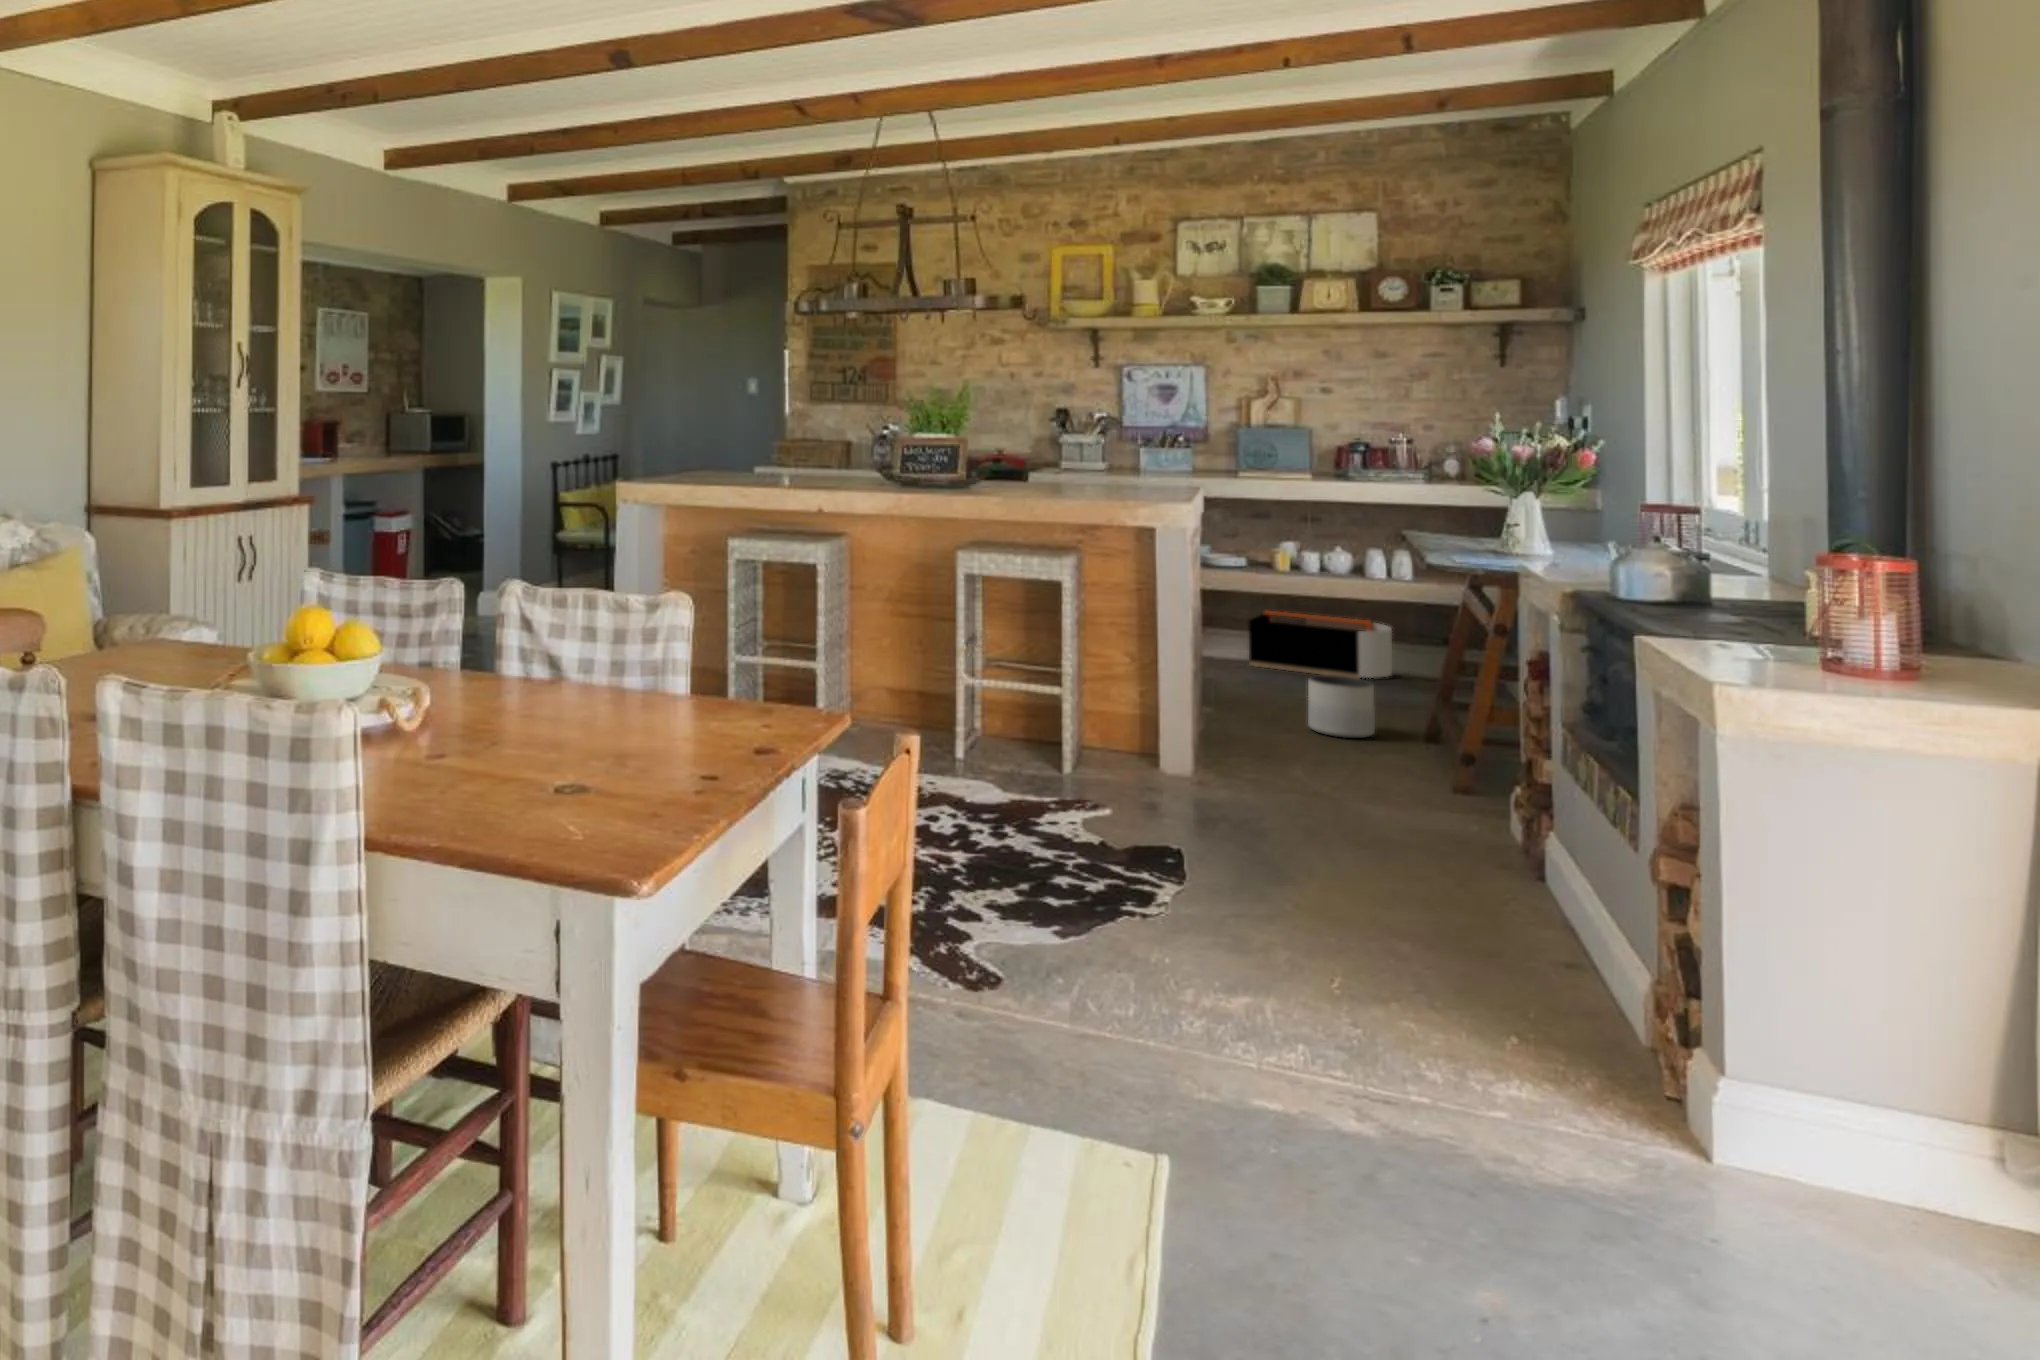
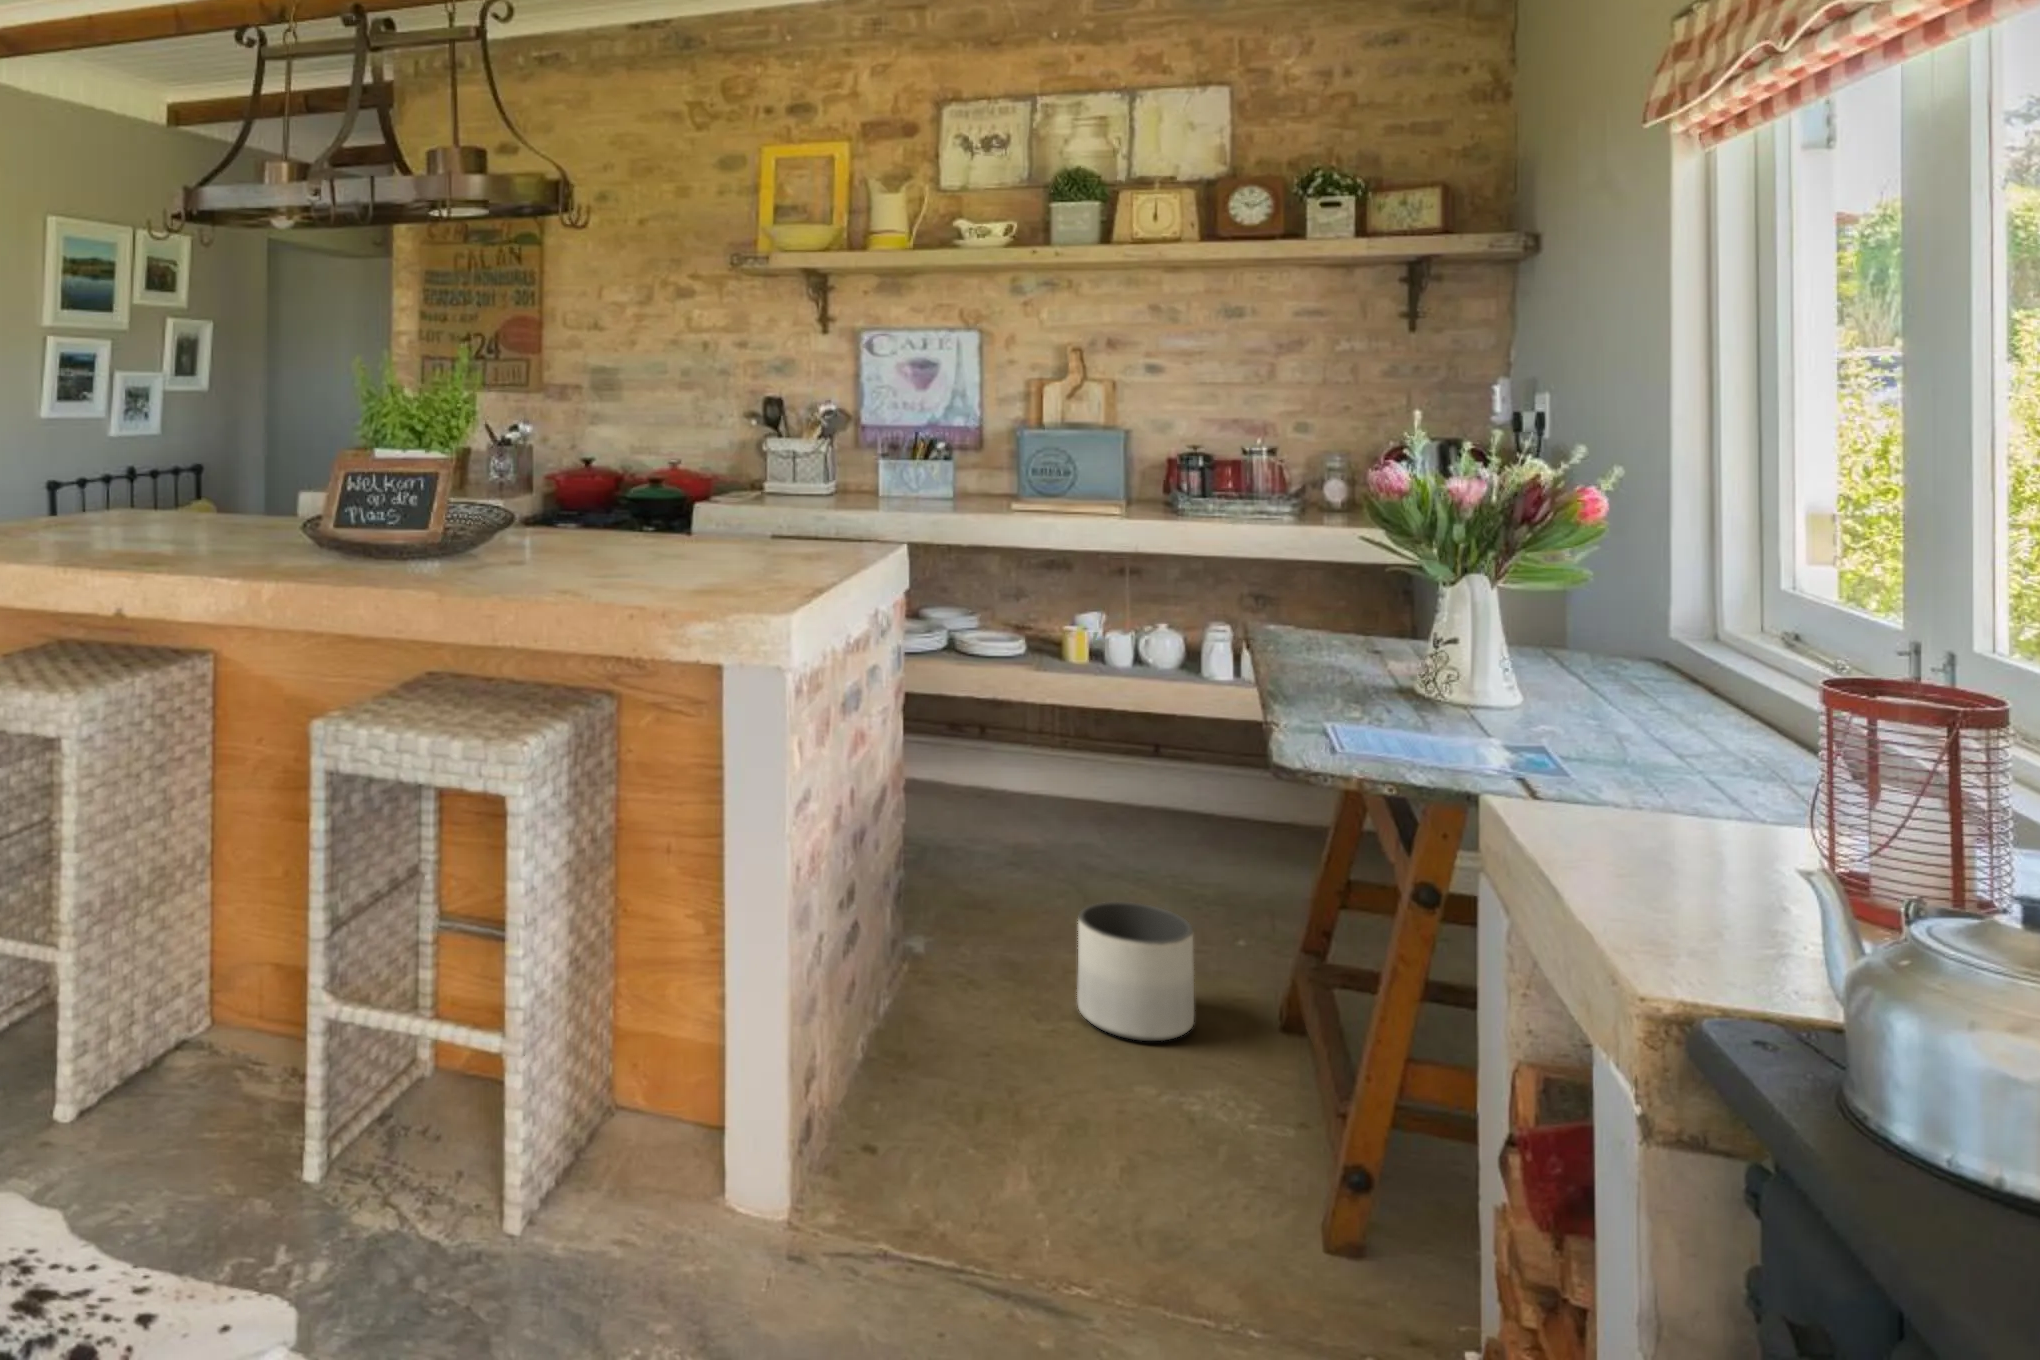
storage bin: present [1249,610,1392,679] -> none [1026,719,1242,847]

